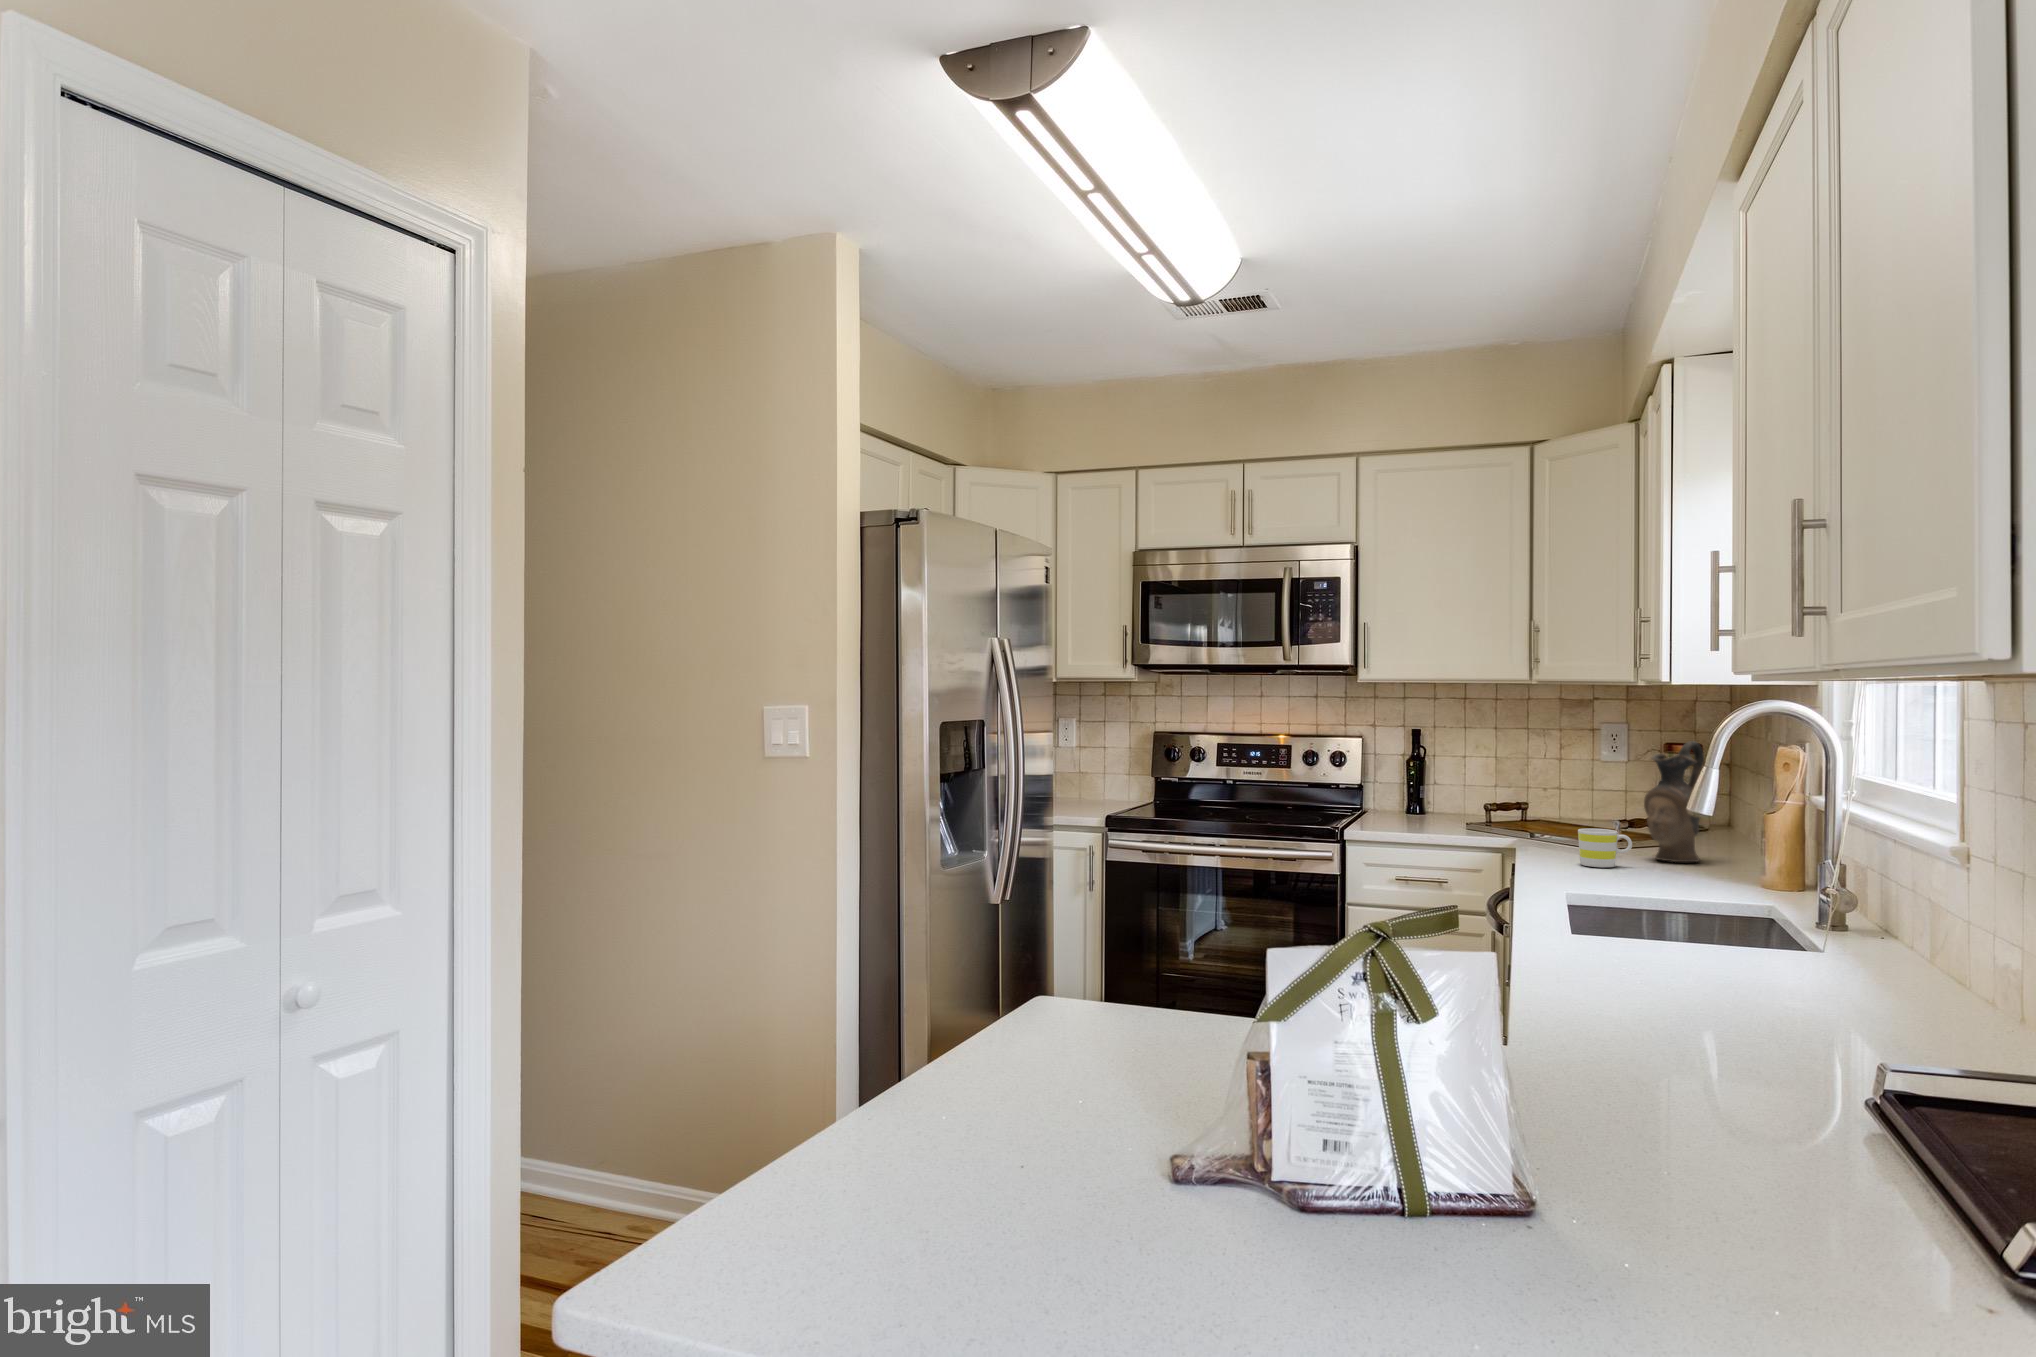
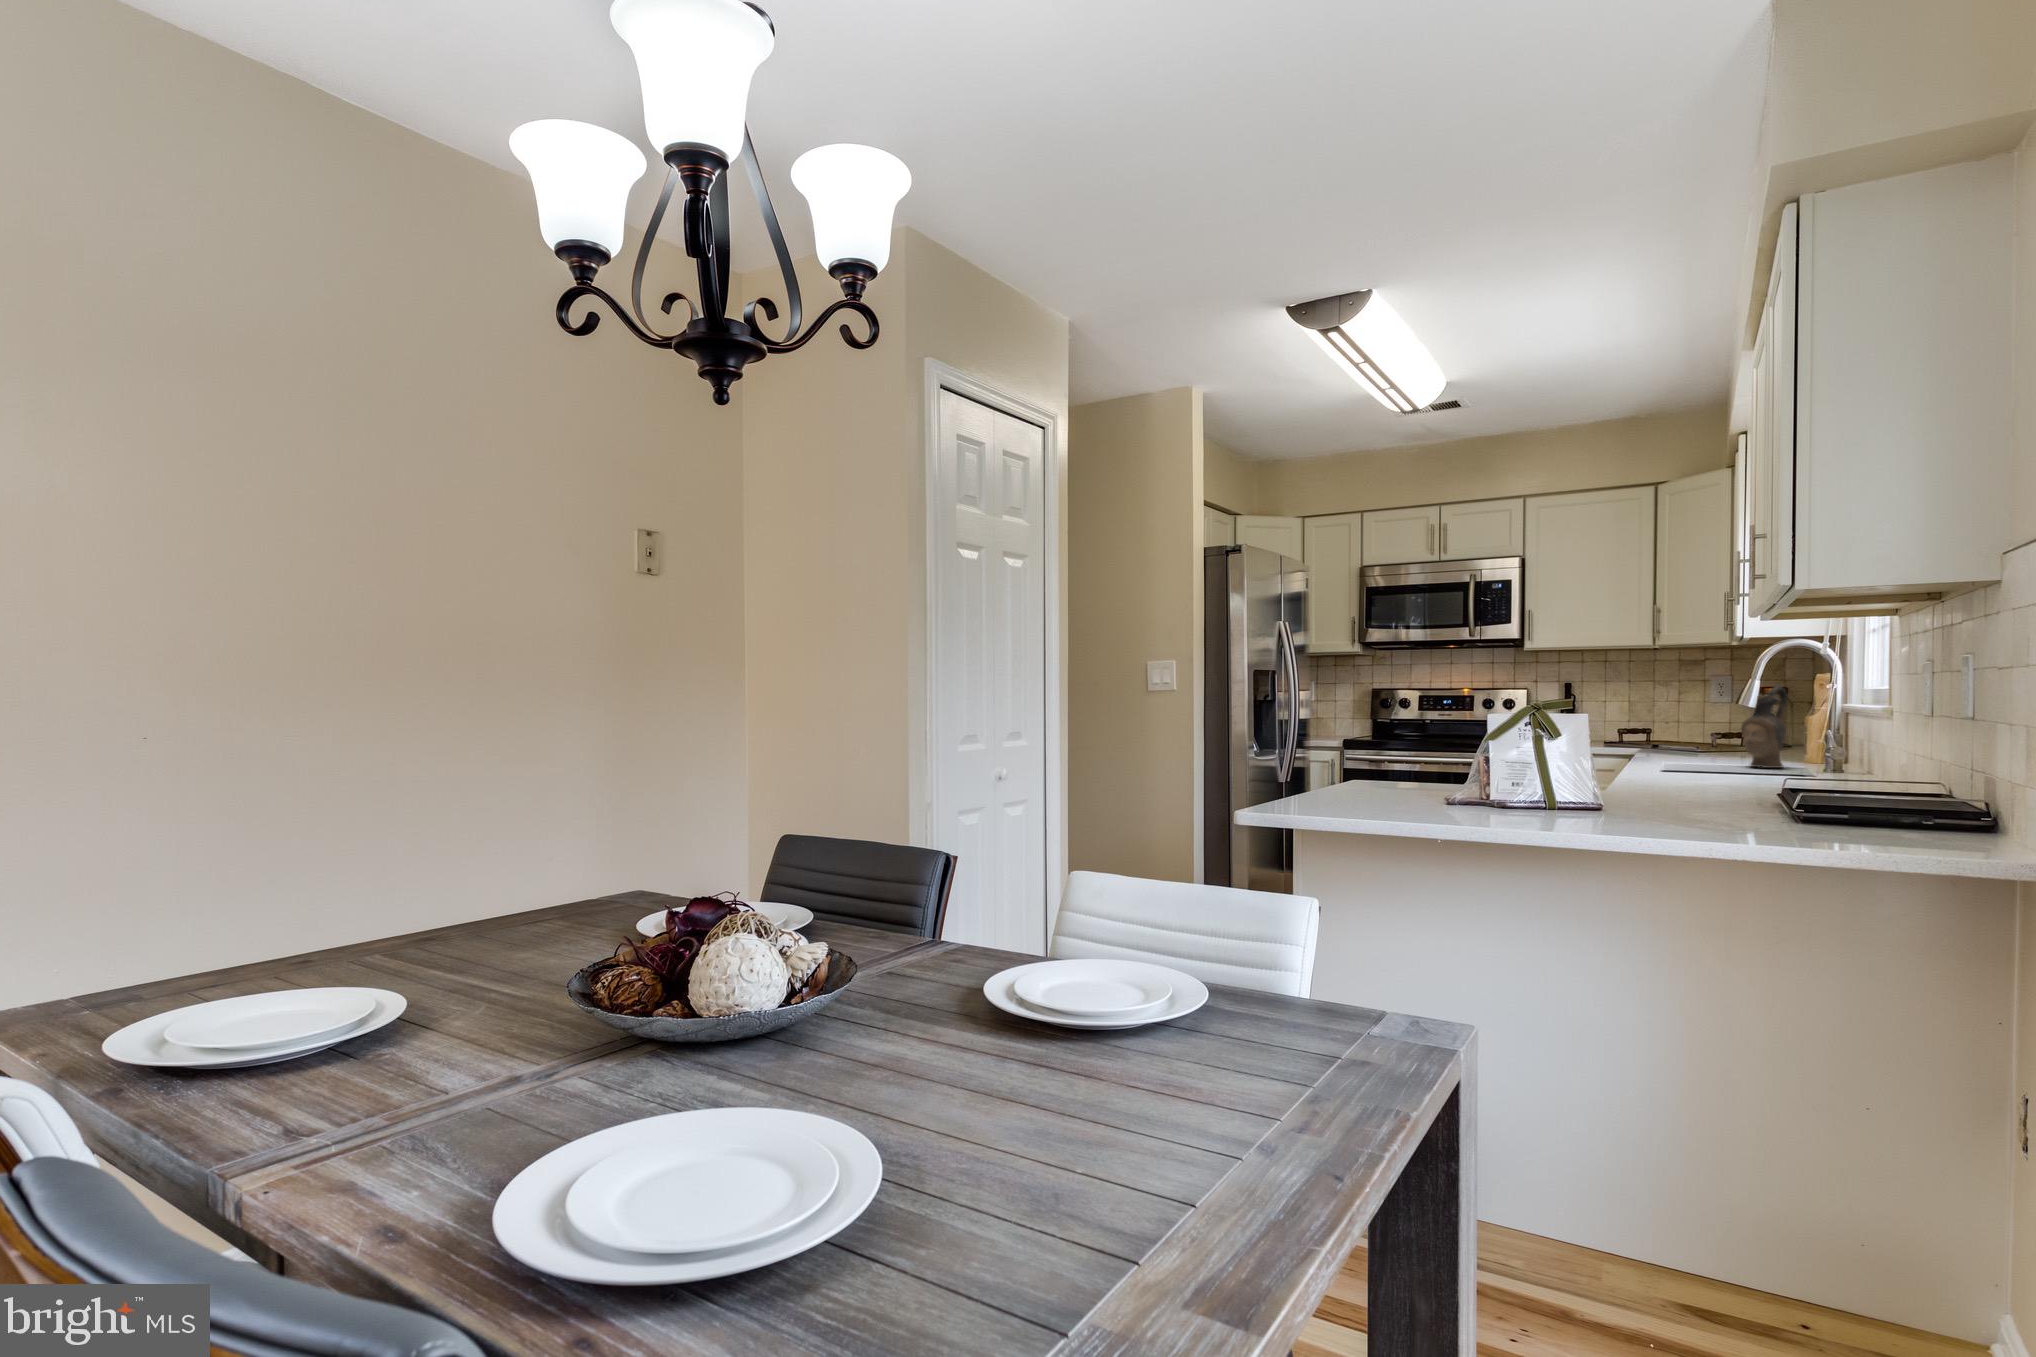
mug: present [1578,828,1632,867] -> none [1690,745,1731,770]

